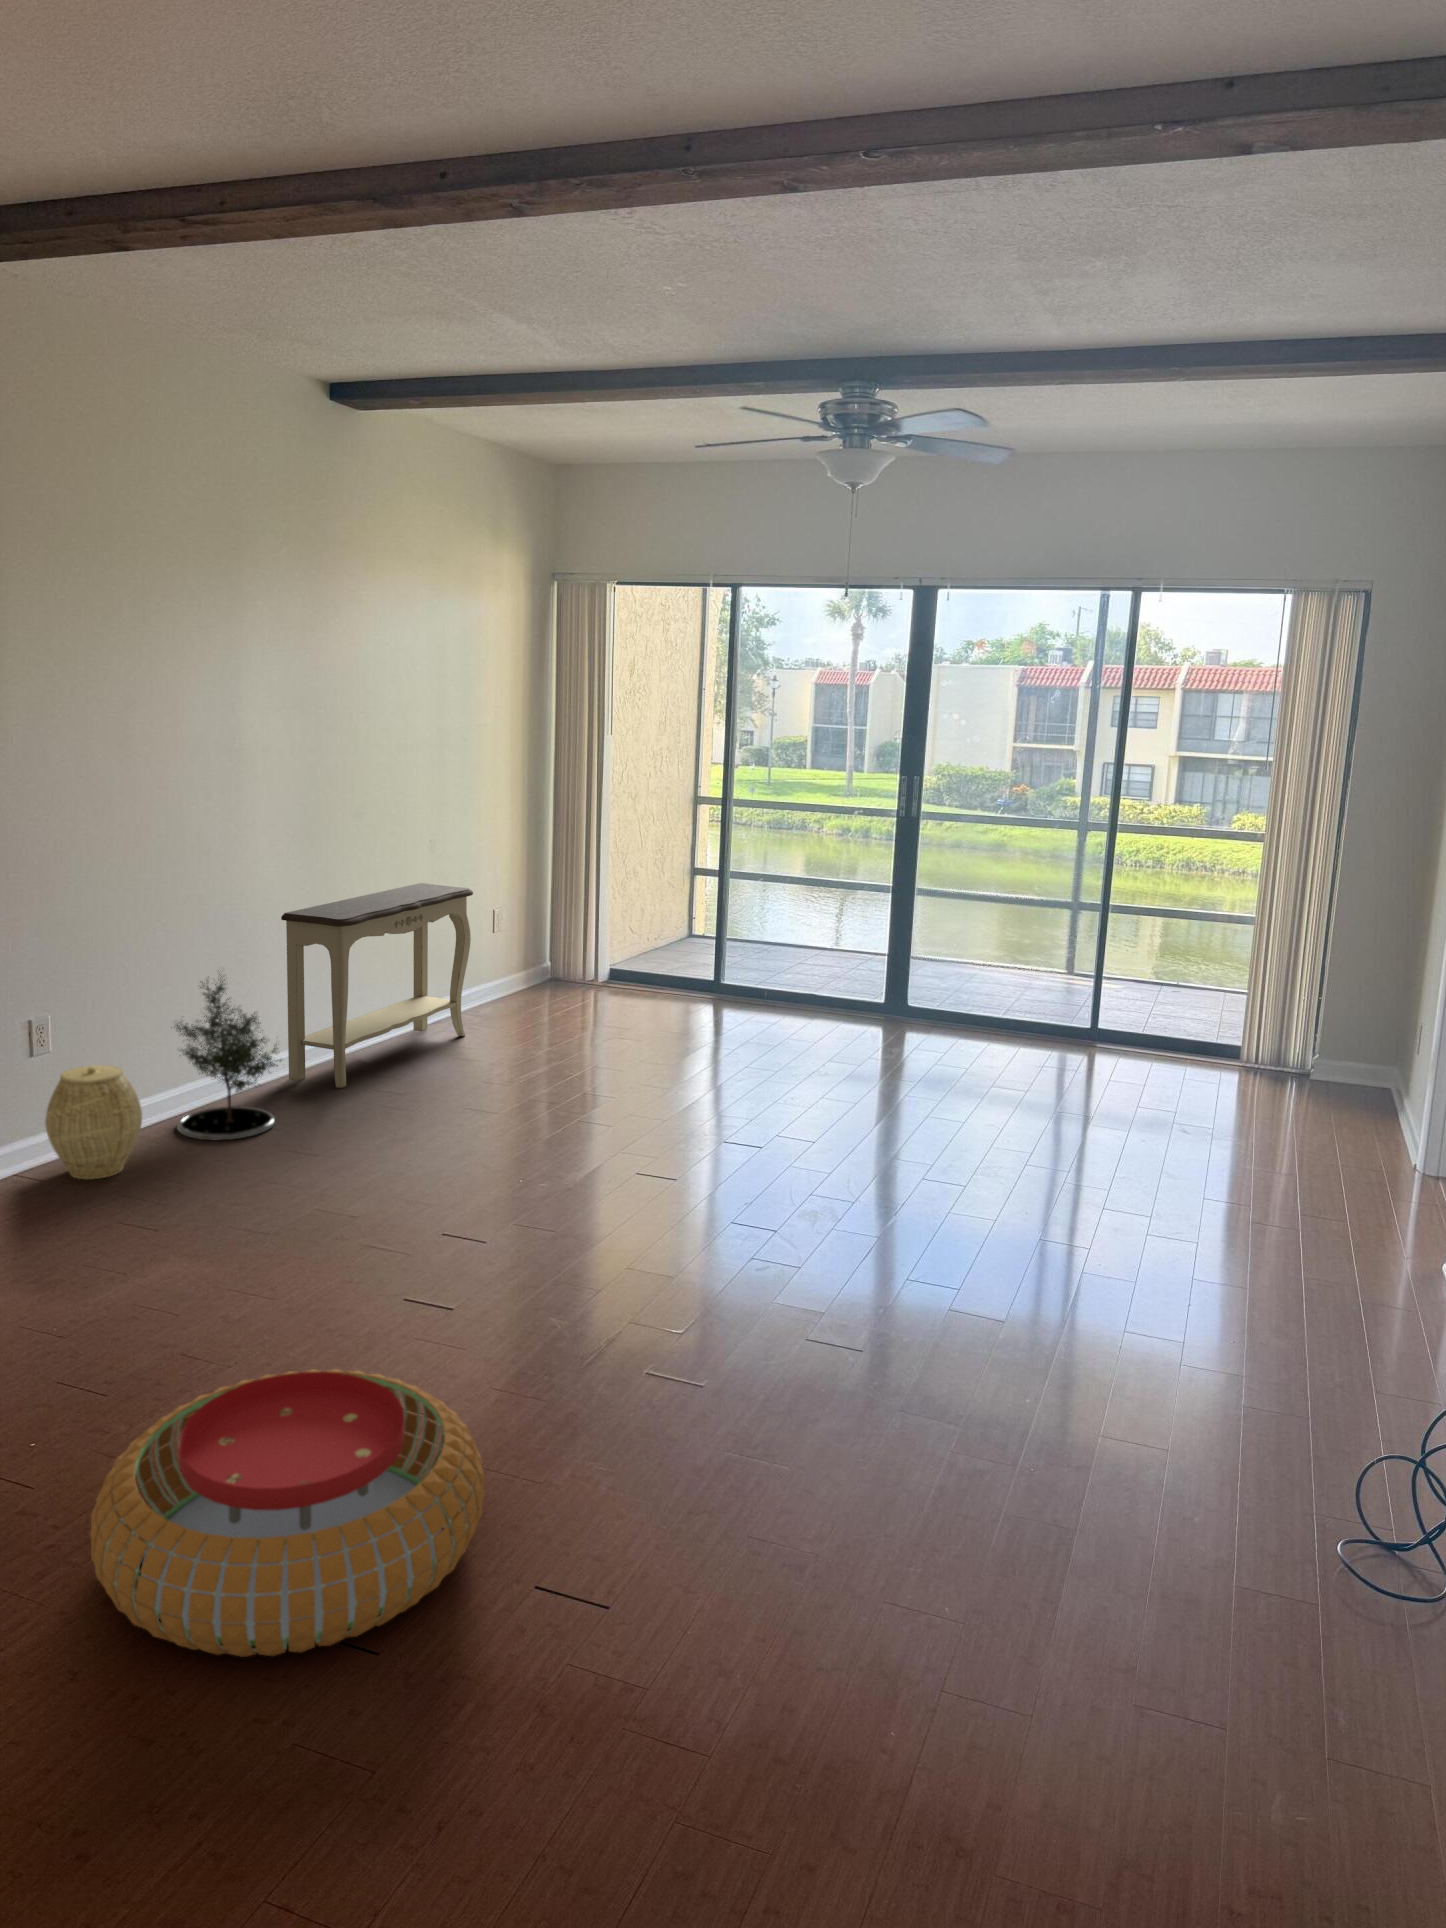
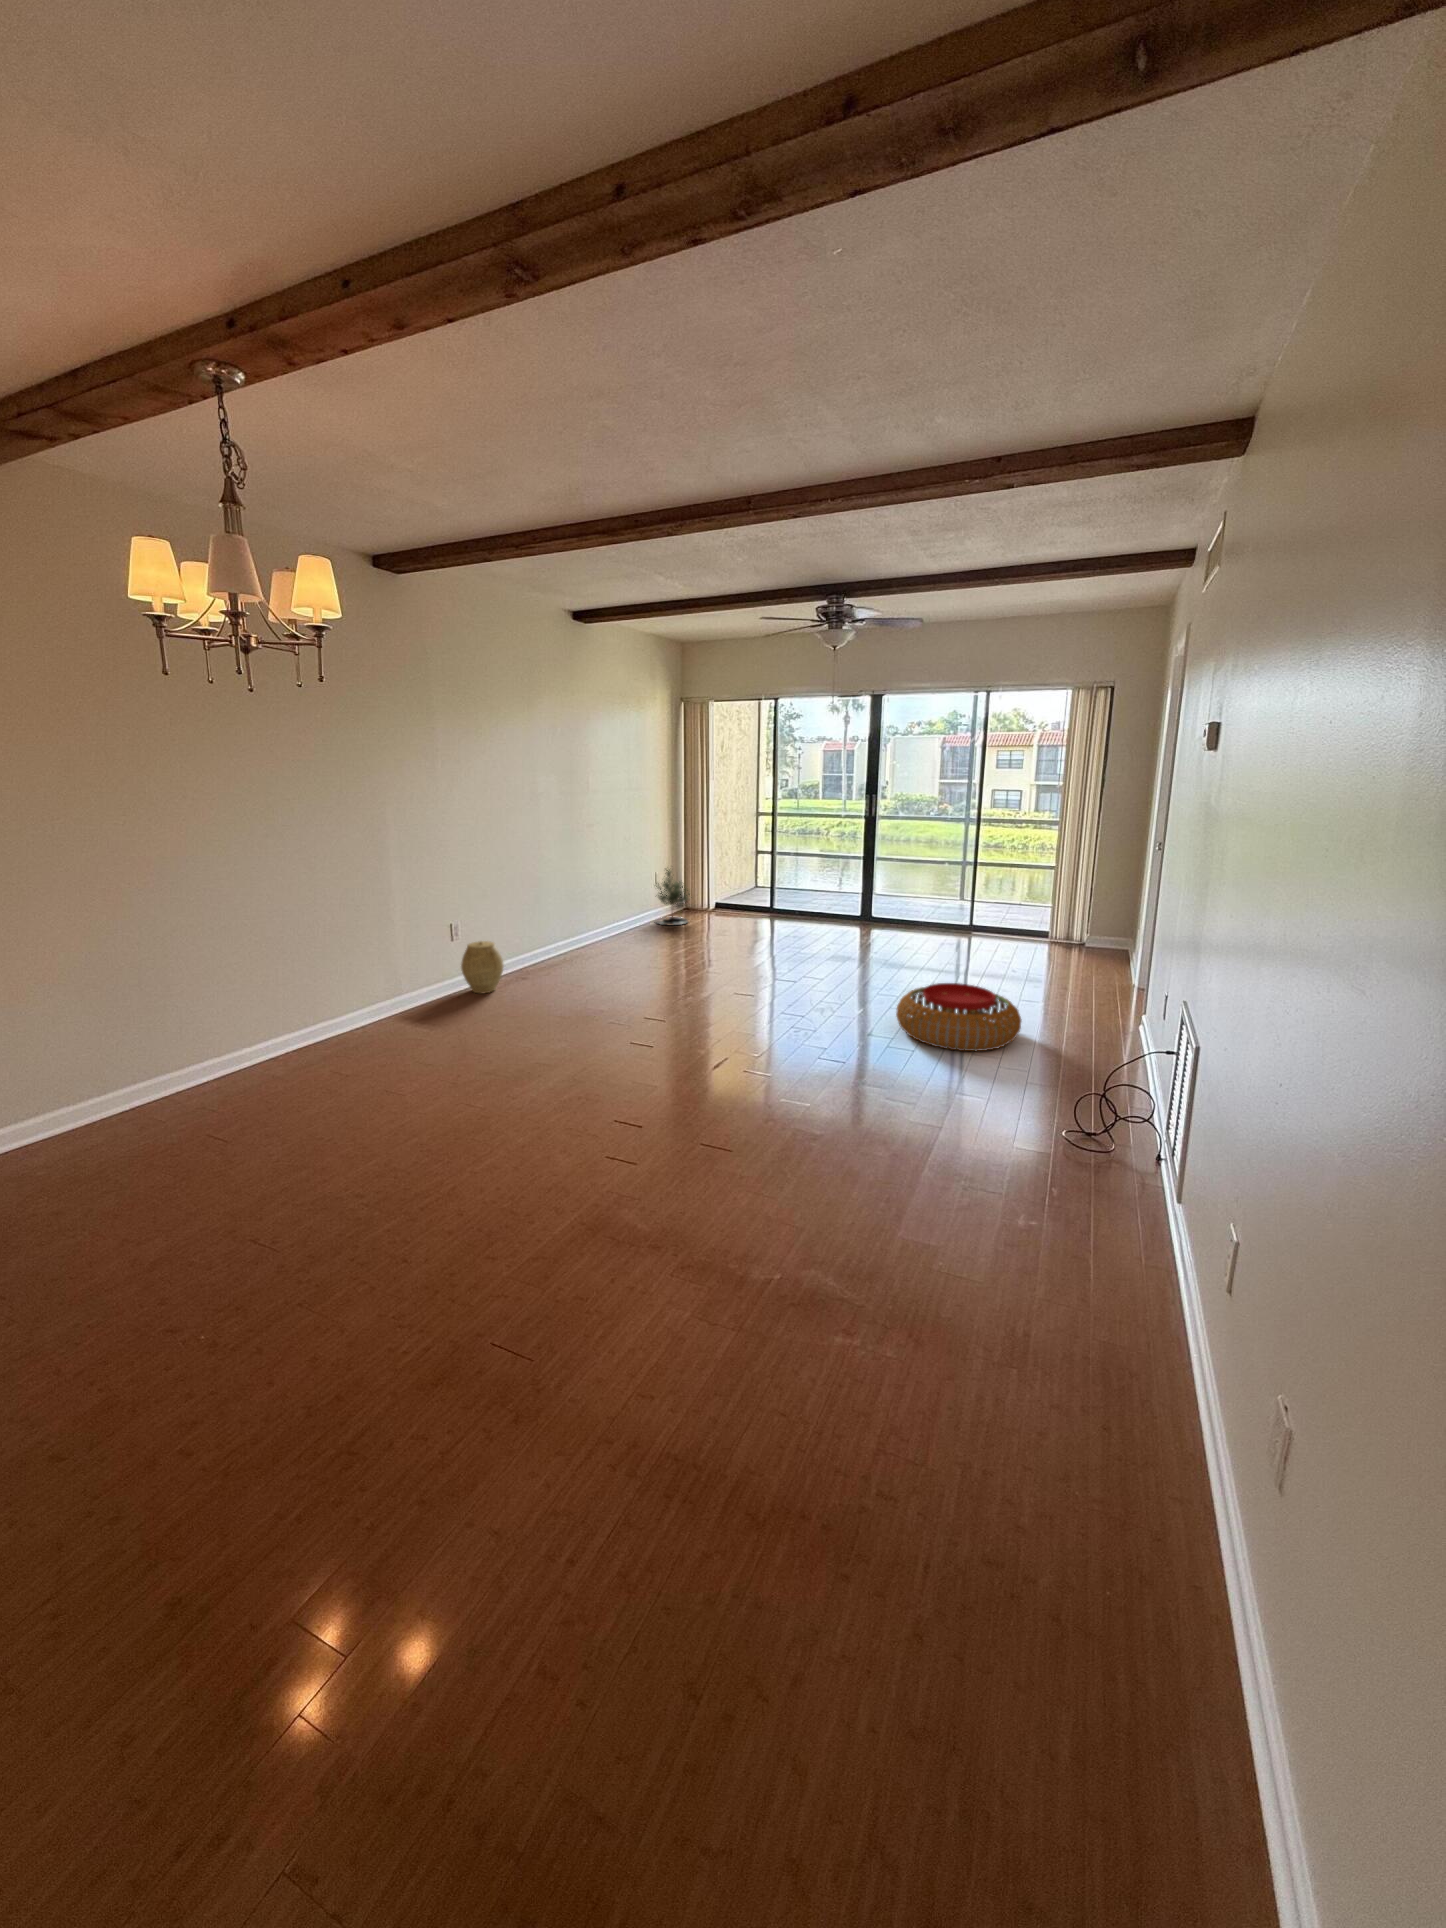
console table: present [281,883,473,1088] -> none [559,859,649,957]
potted tree: present [174,974,281,1140] -> present [656,869,690,925]
pouf: present [90,1369,485,1657] -> present [896,983,1021,1051]

